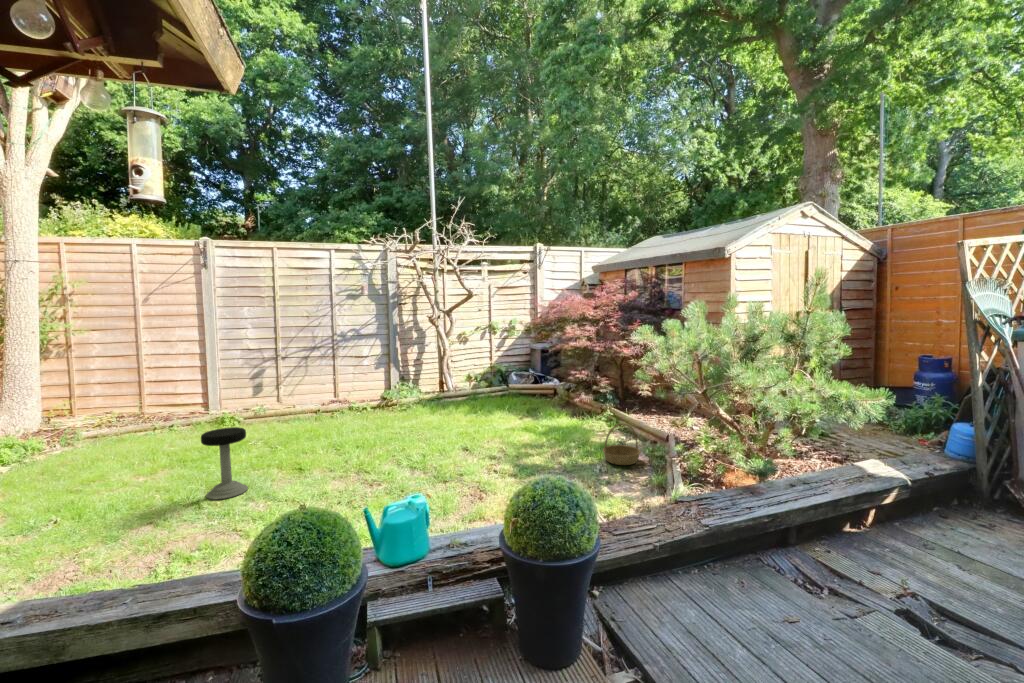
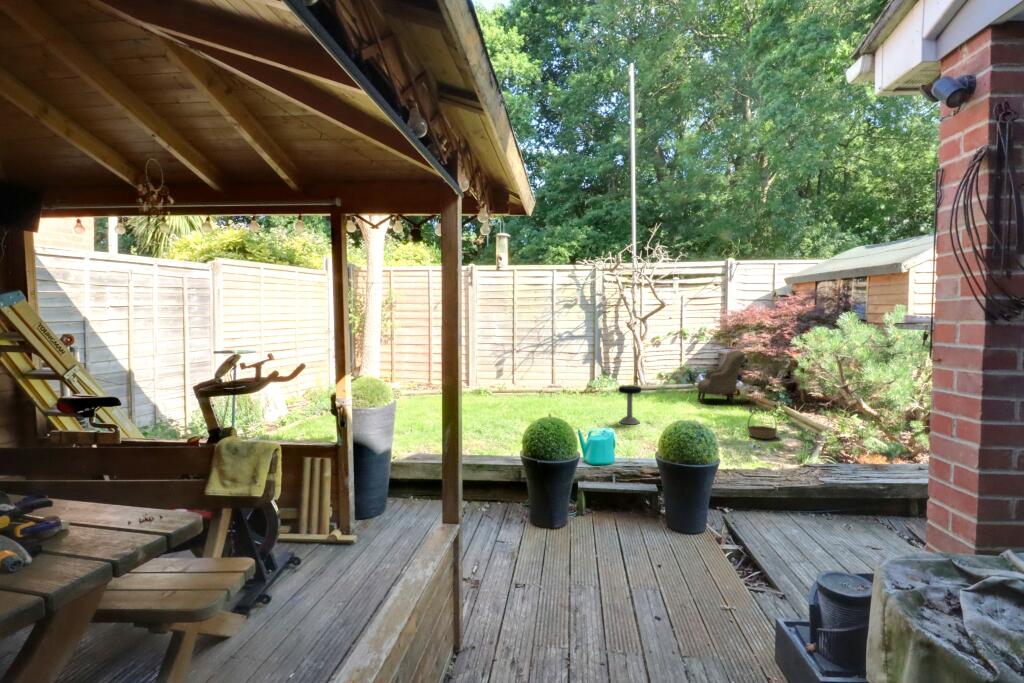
armchair: none [517,346,568,411] -> present [697,351,744,404]
stool: present [201,427,248,500] -> present [619,386,641,424]

